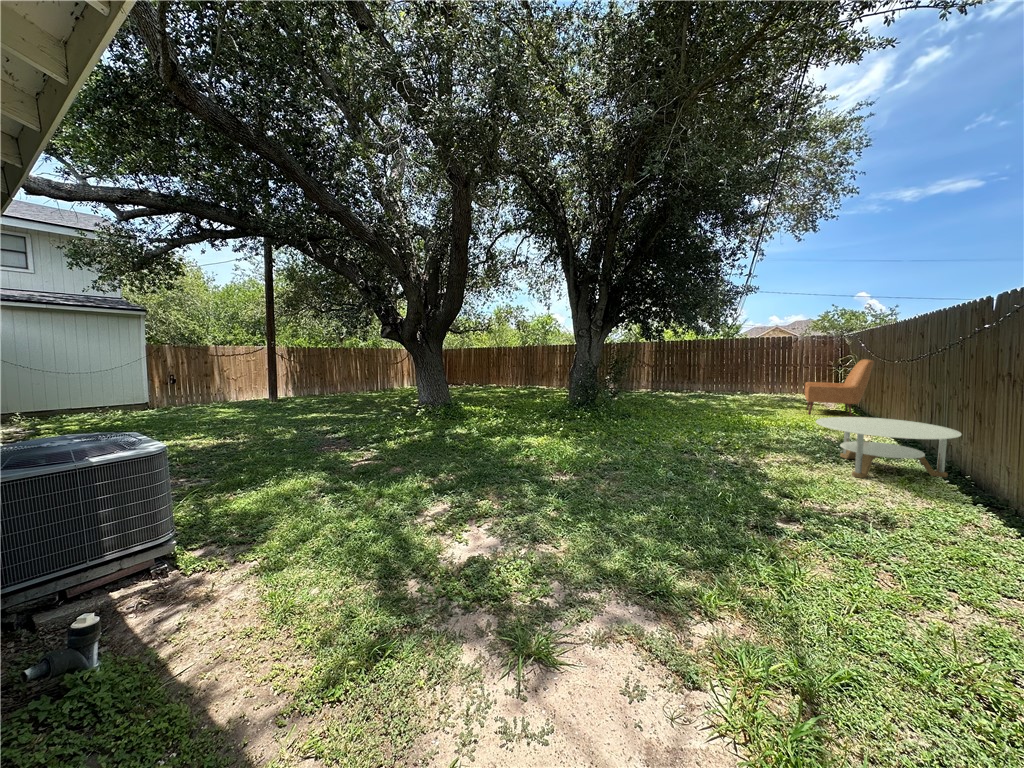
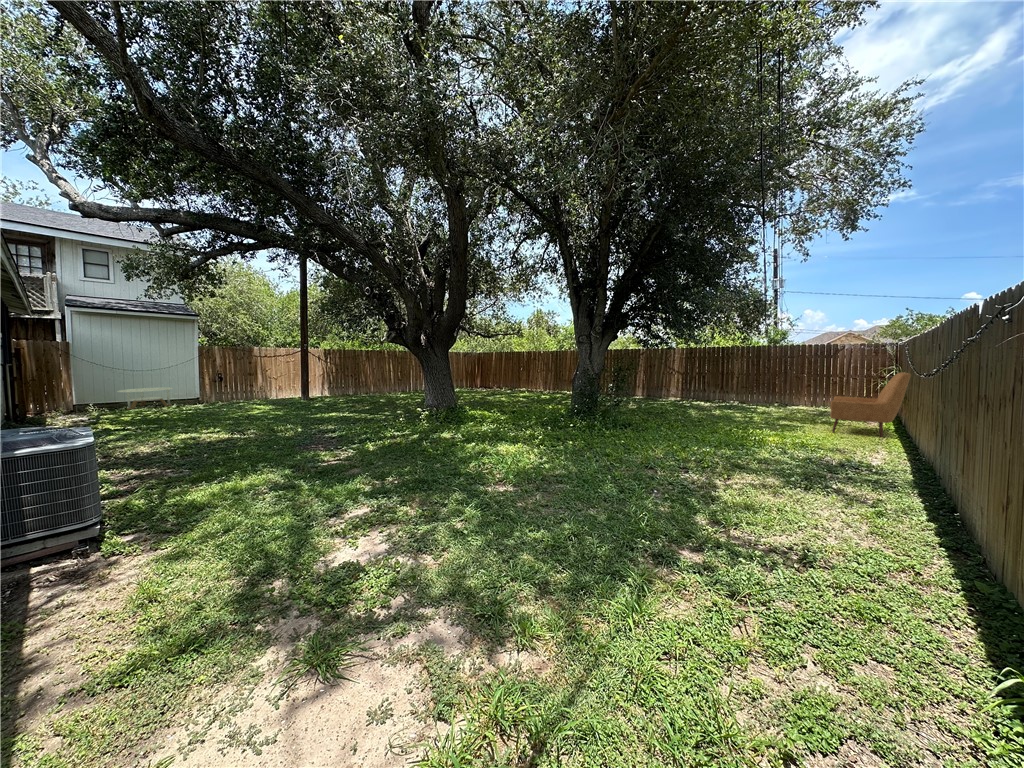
round table: present [816,417,961,478] -> present [118,387,172,410]

